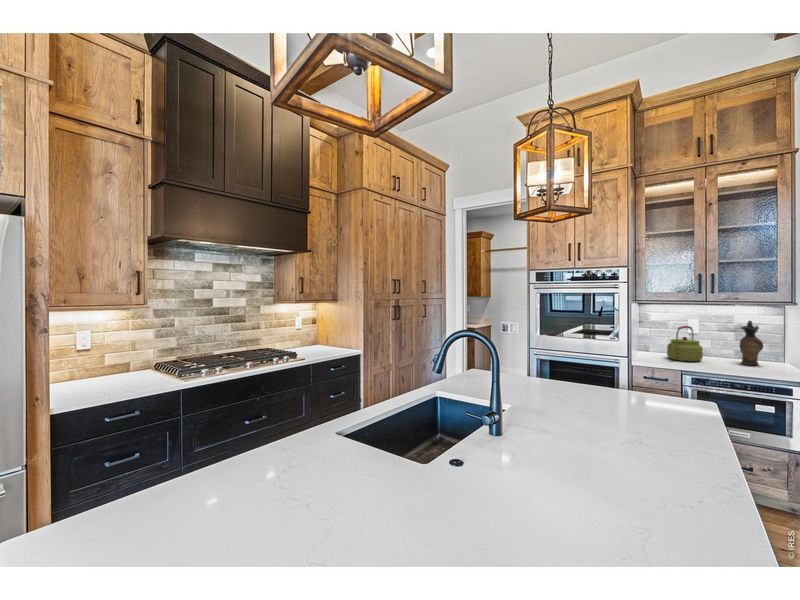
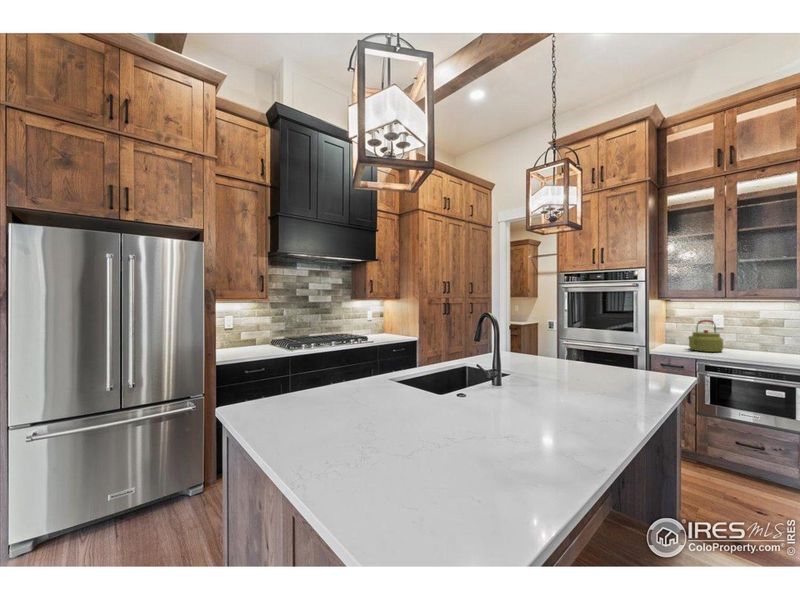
ceramic pitcher: present [739,321,763,365] -> none [759,315,783,356]

